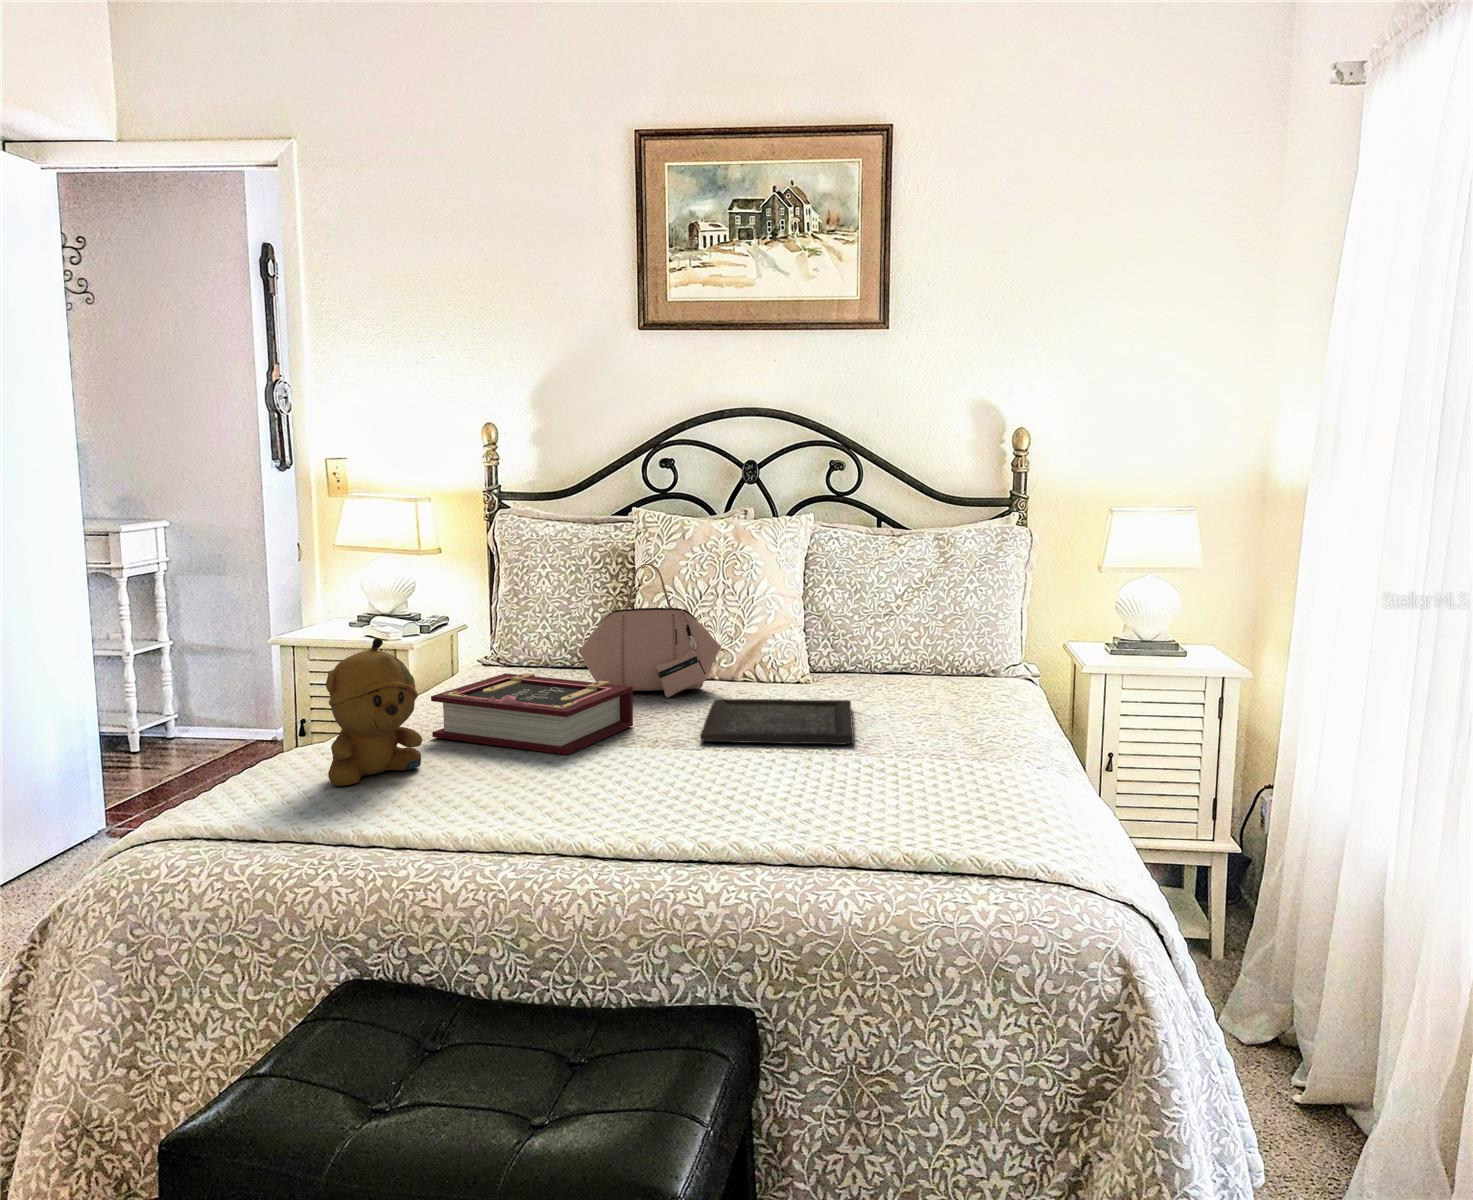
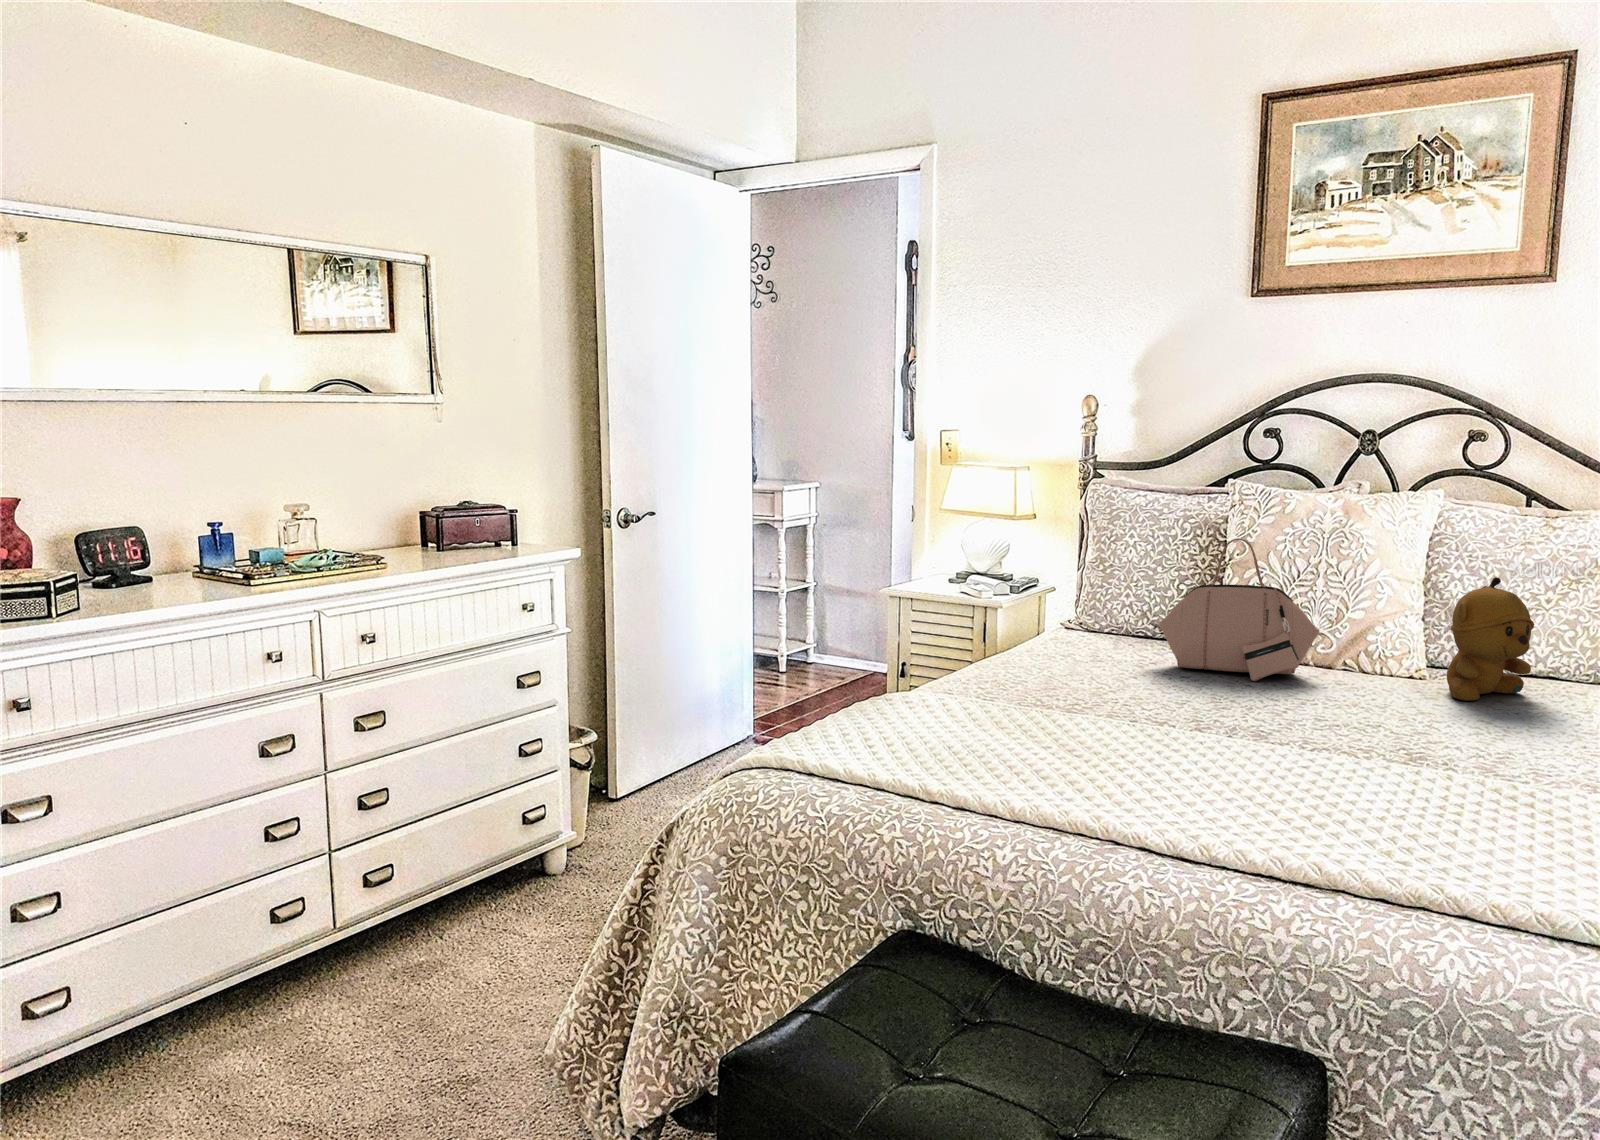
stuffed bear: present [326,638,422,786] -> present [1447,577,1534,700]
book: present [431,673,633,755] -> none [1004,642,1212,734]
tray: present [700,699,854,745] -> none [1285,689,1480,760]

